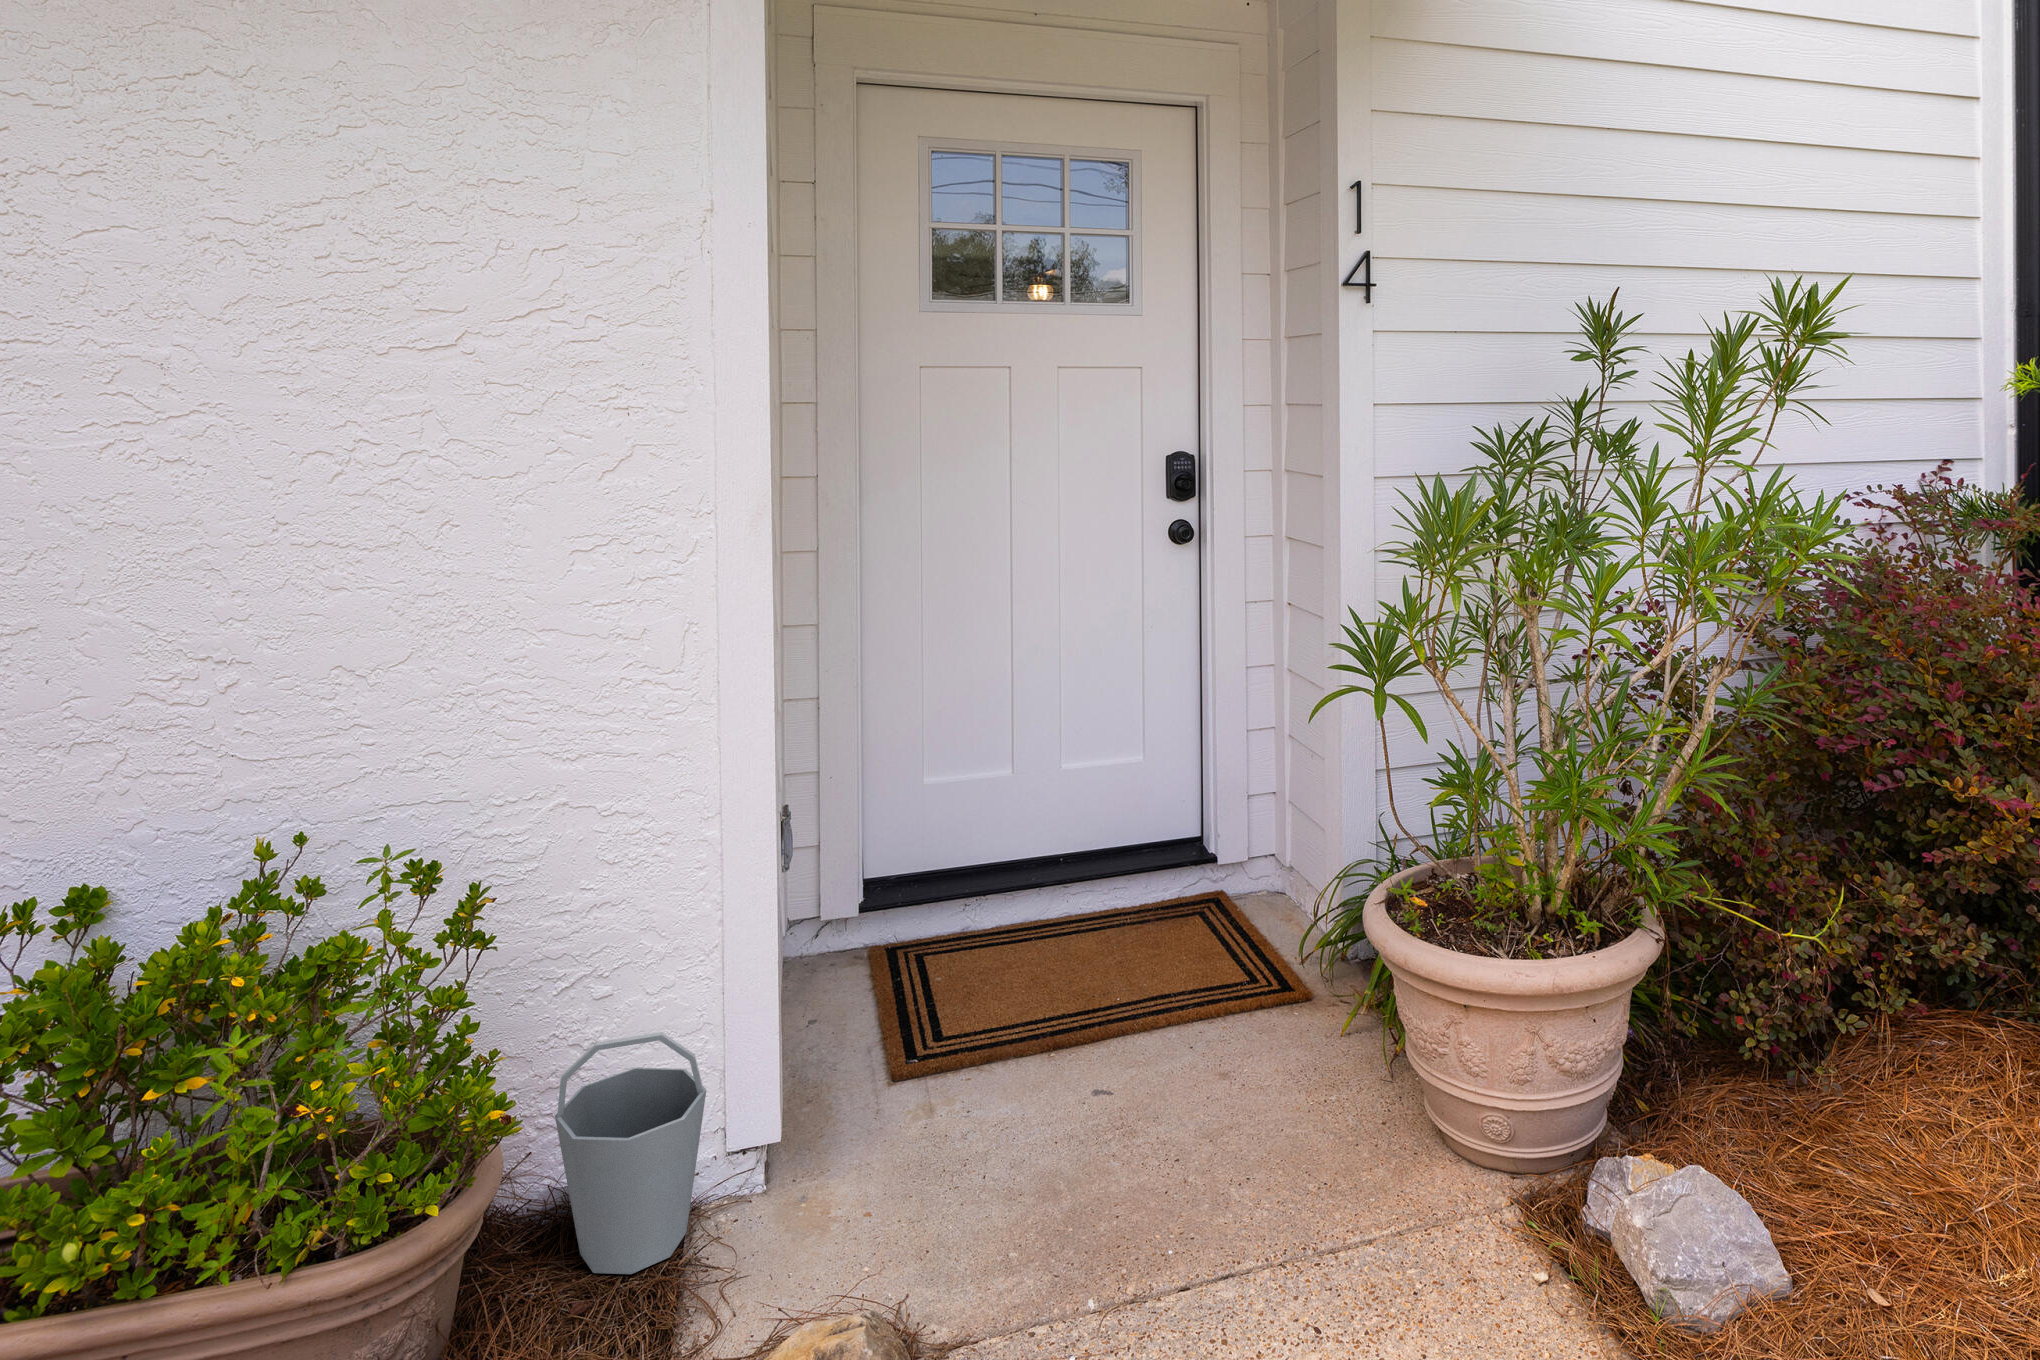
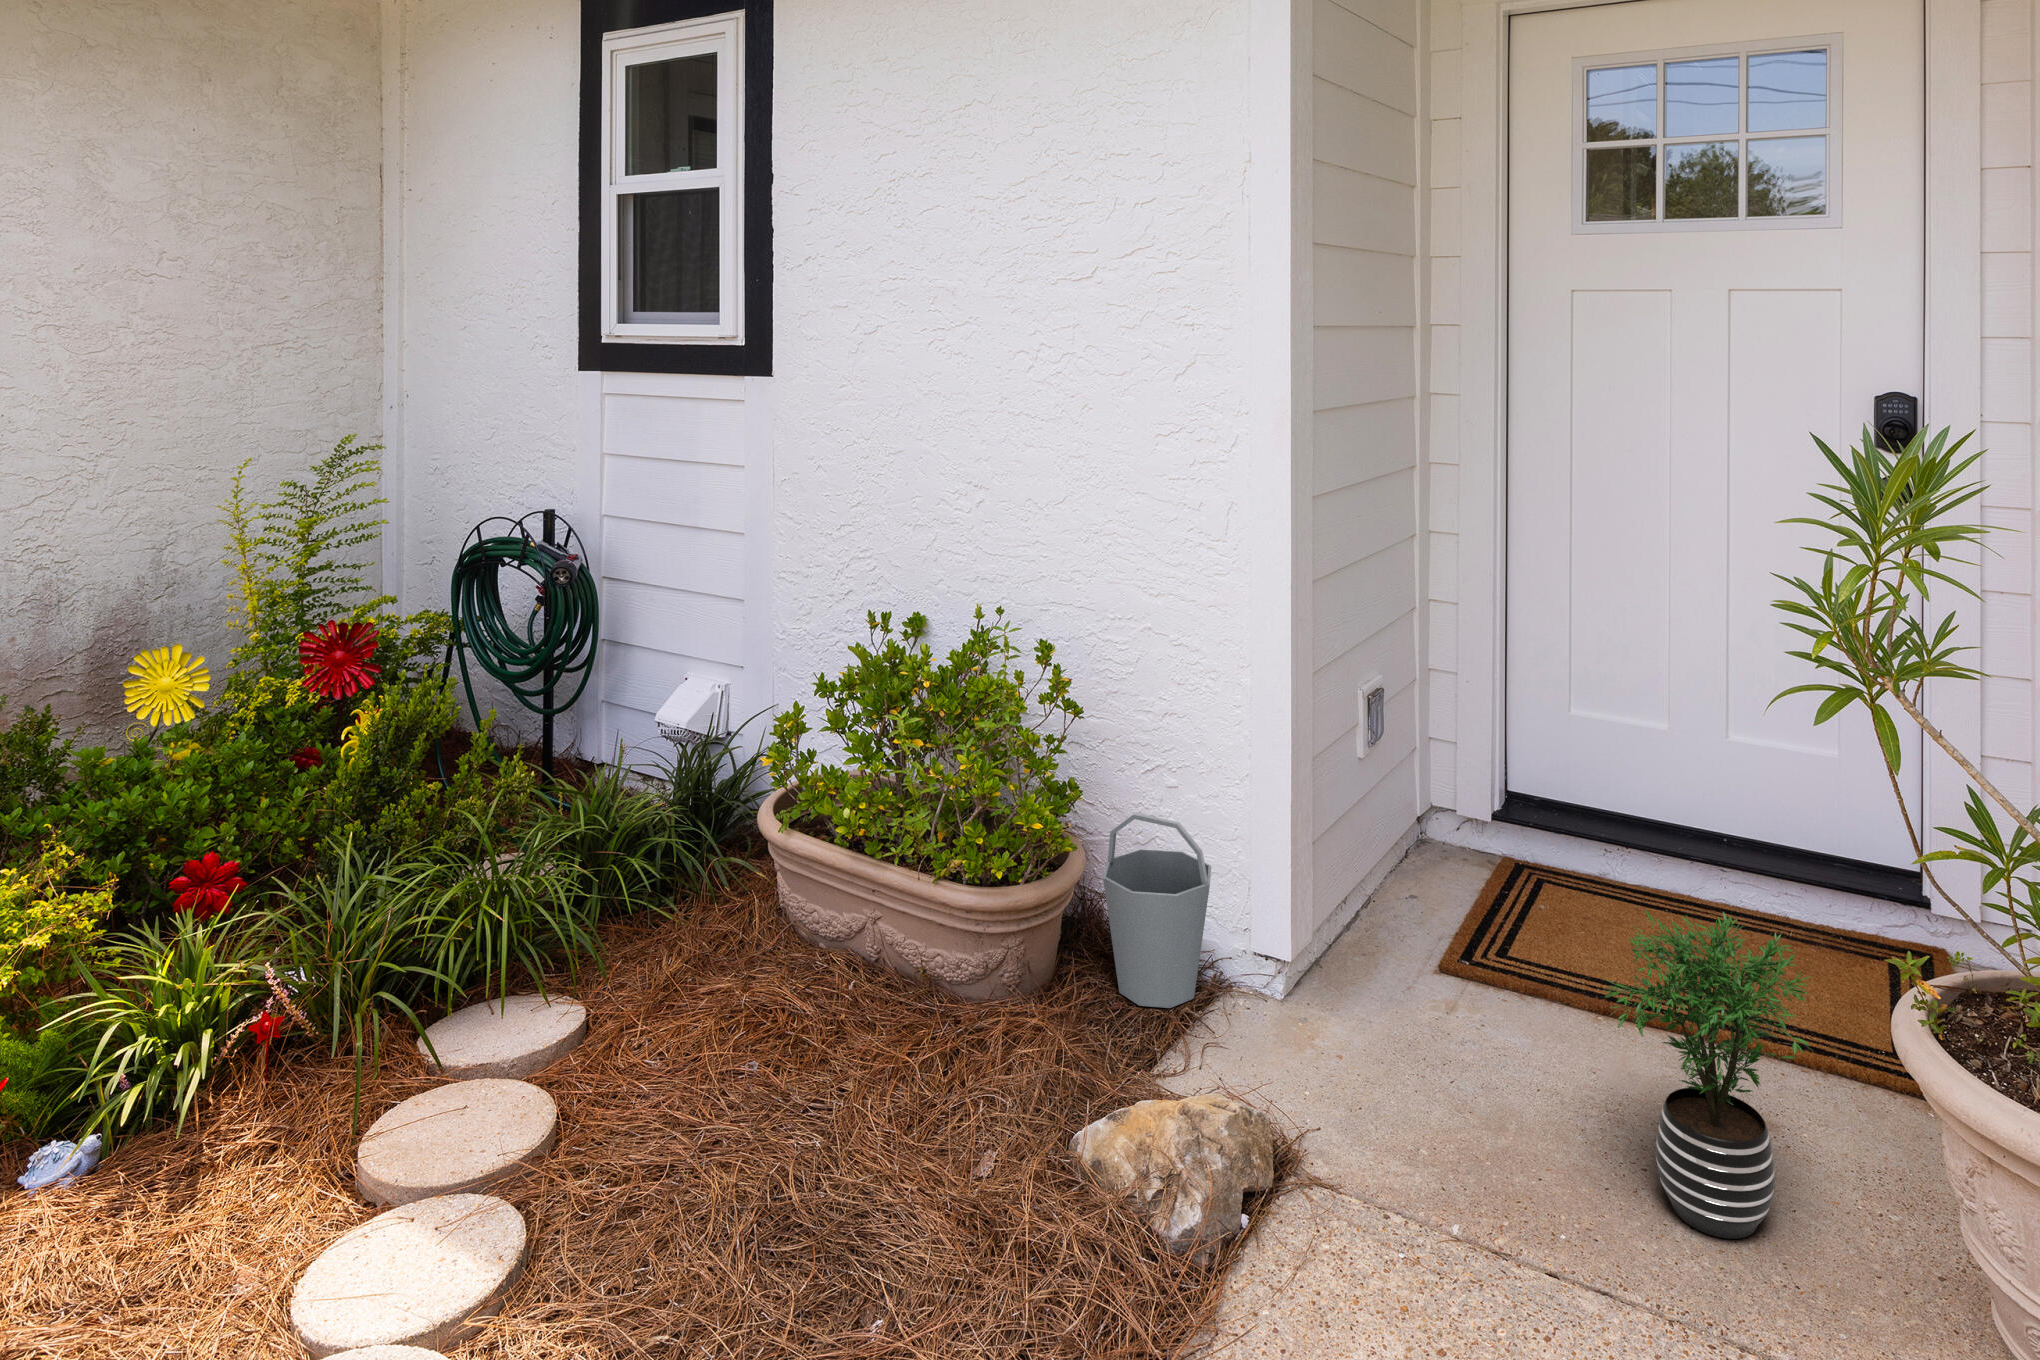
potted plant: none [1167,919,1336,1193] -> present [1605,909,1810,1239]

